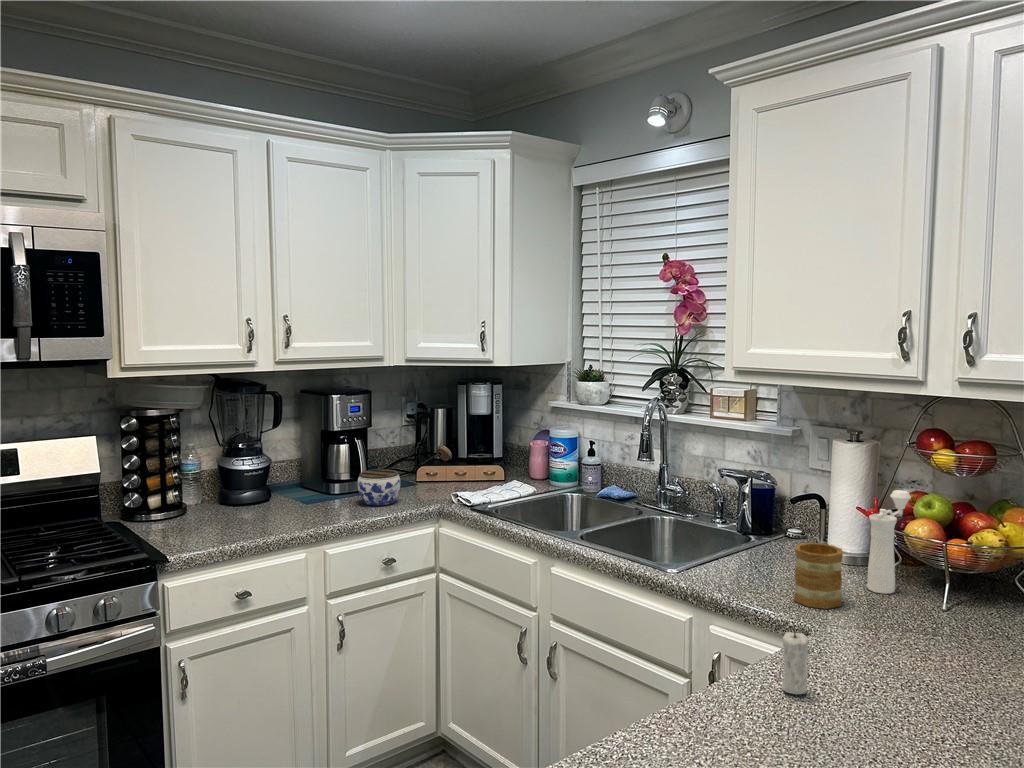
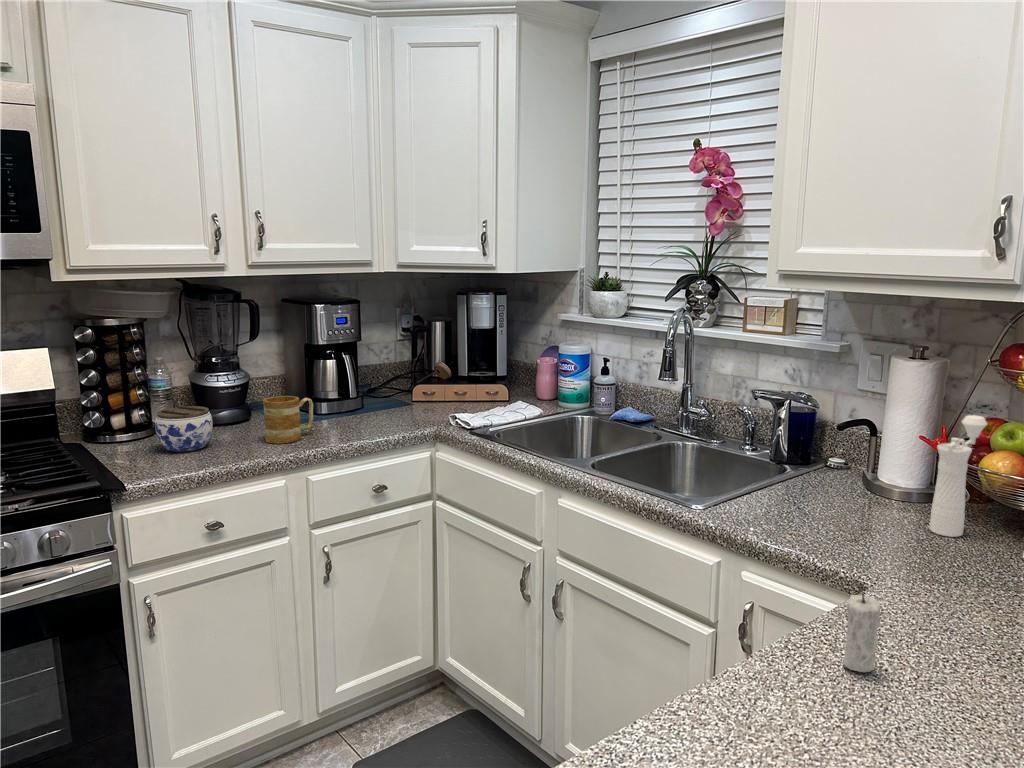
jar: present [358,469,400,505] -> present [155,406,213,452]
mug: present [794,543,843,609] -> present [263,396,313,444]

